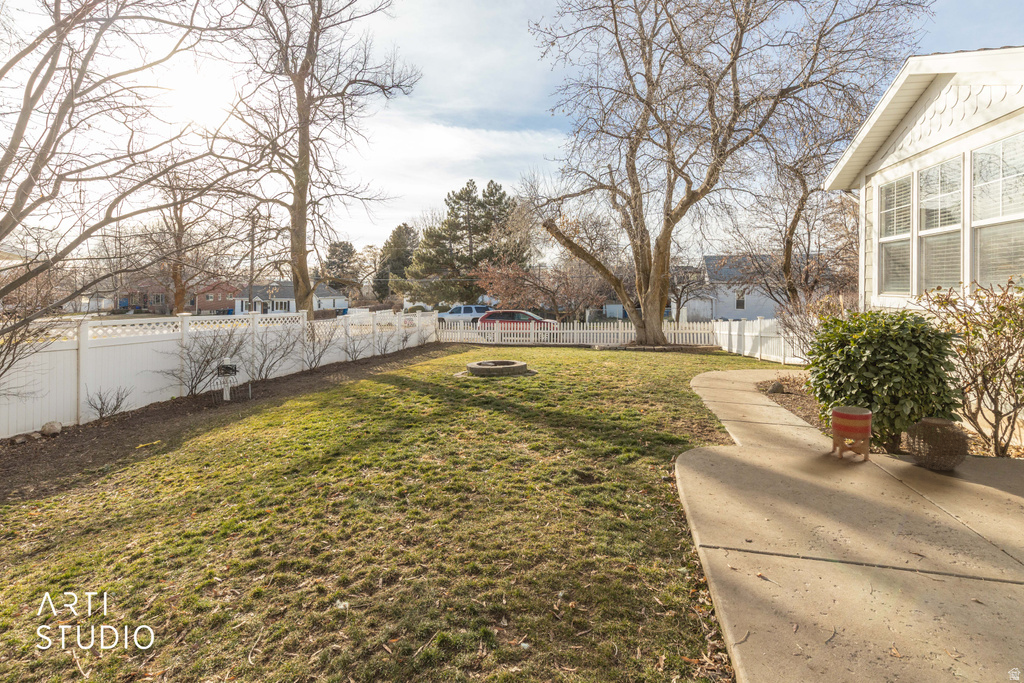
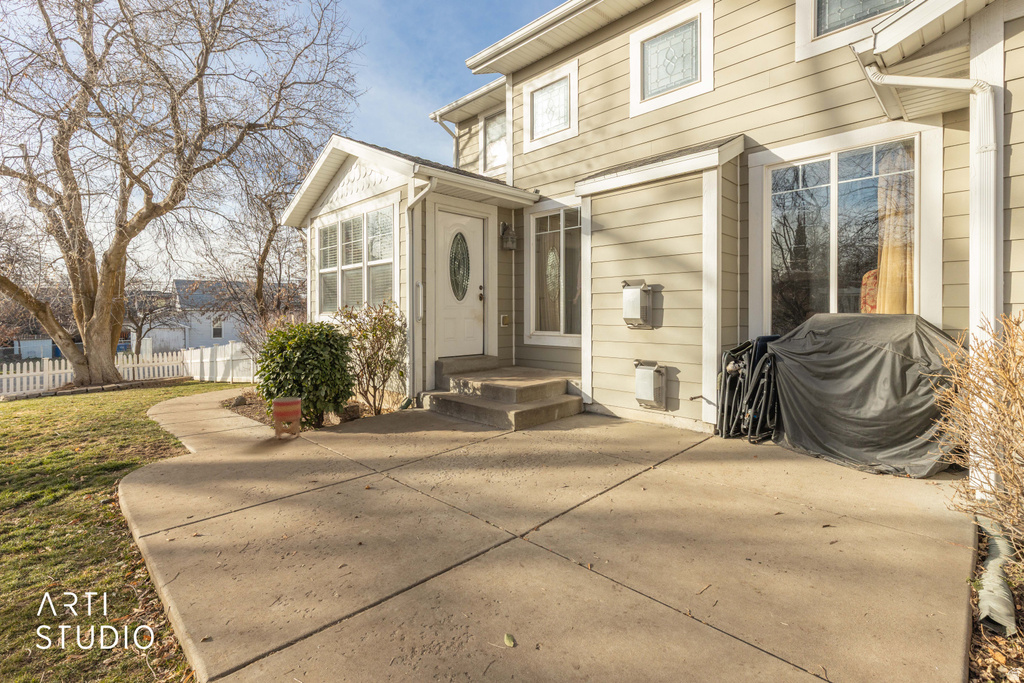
woven basket: present [907,418,968,470] -> none [324,397,358,433]

